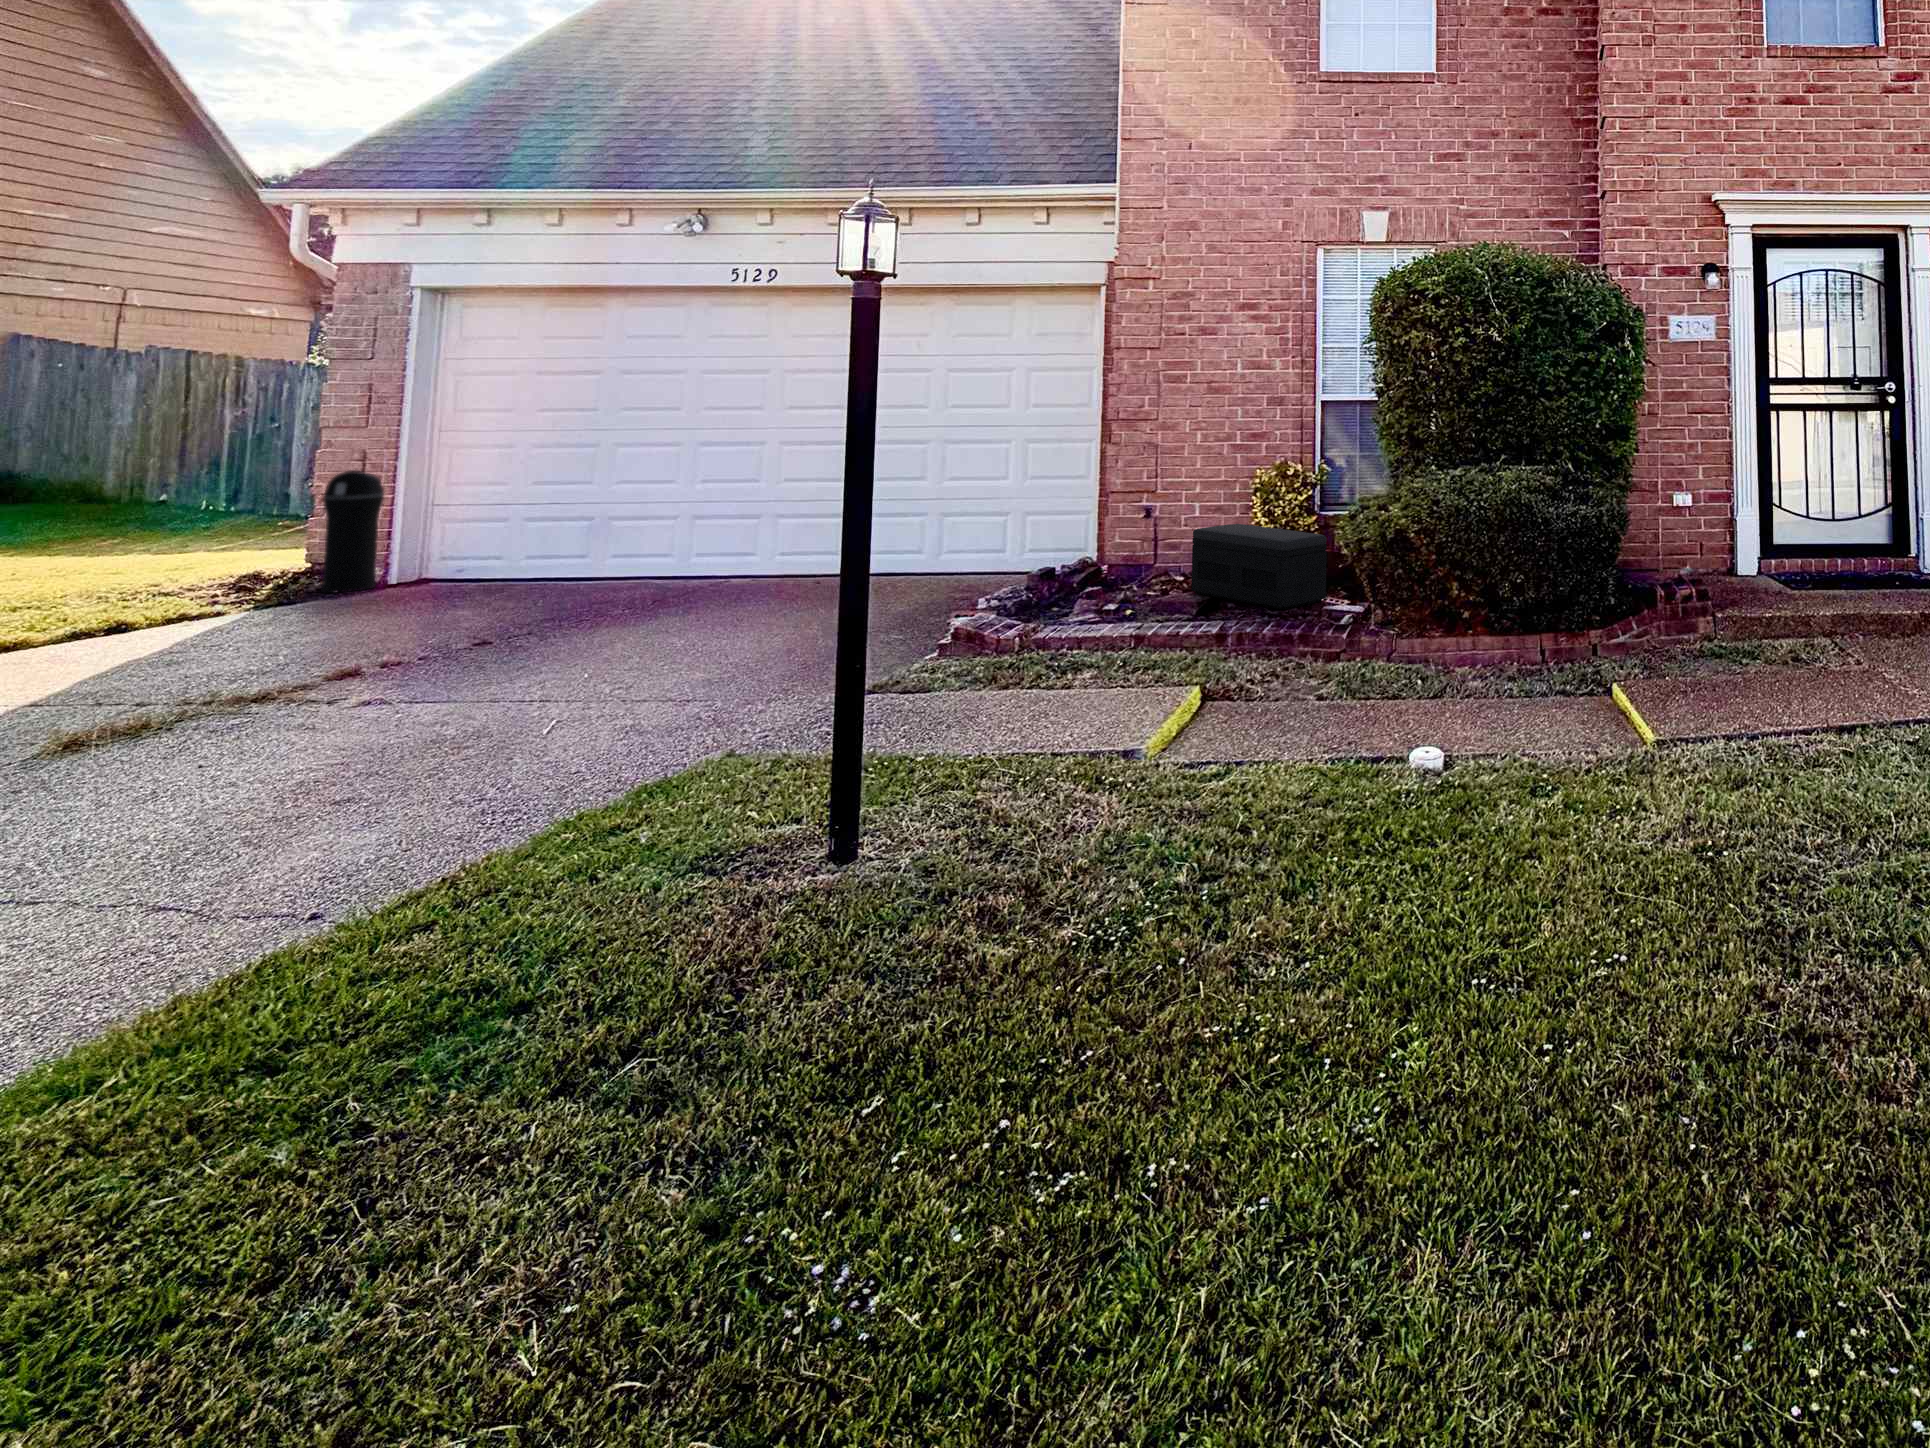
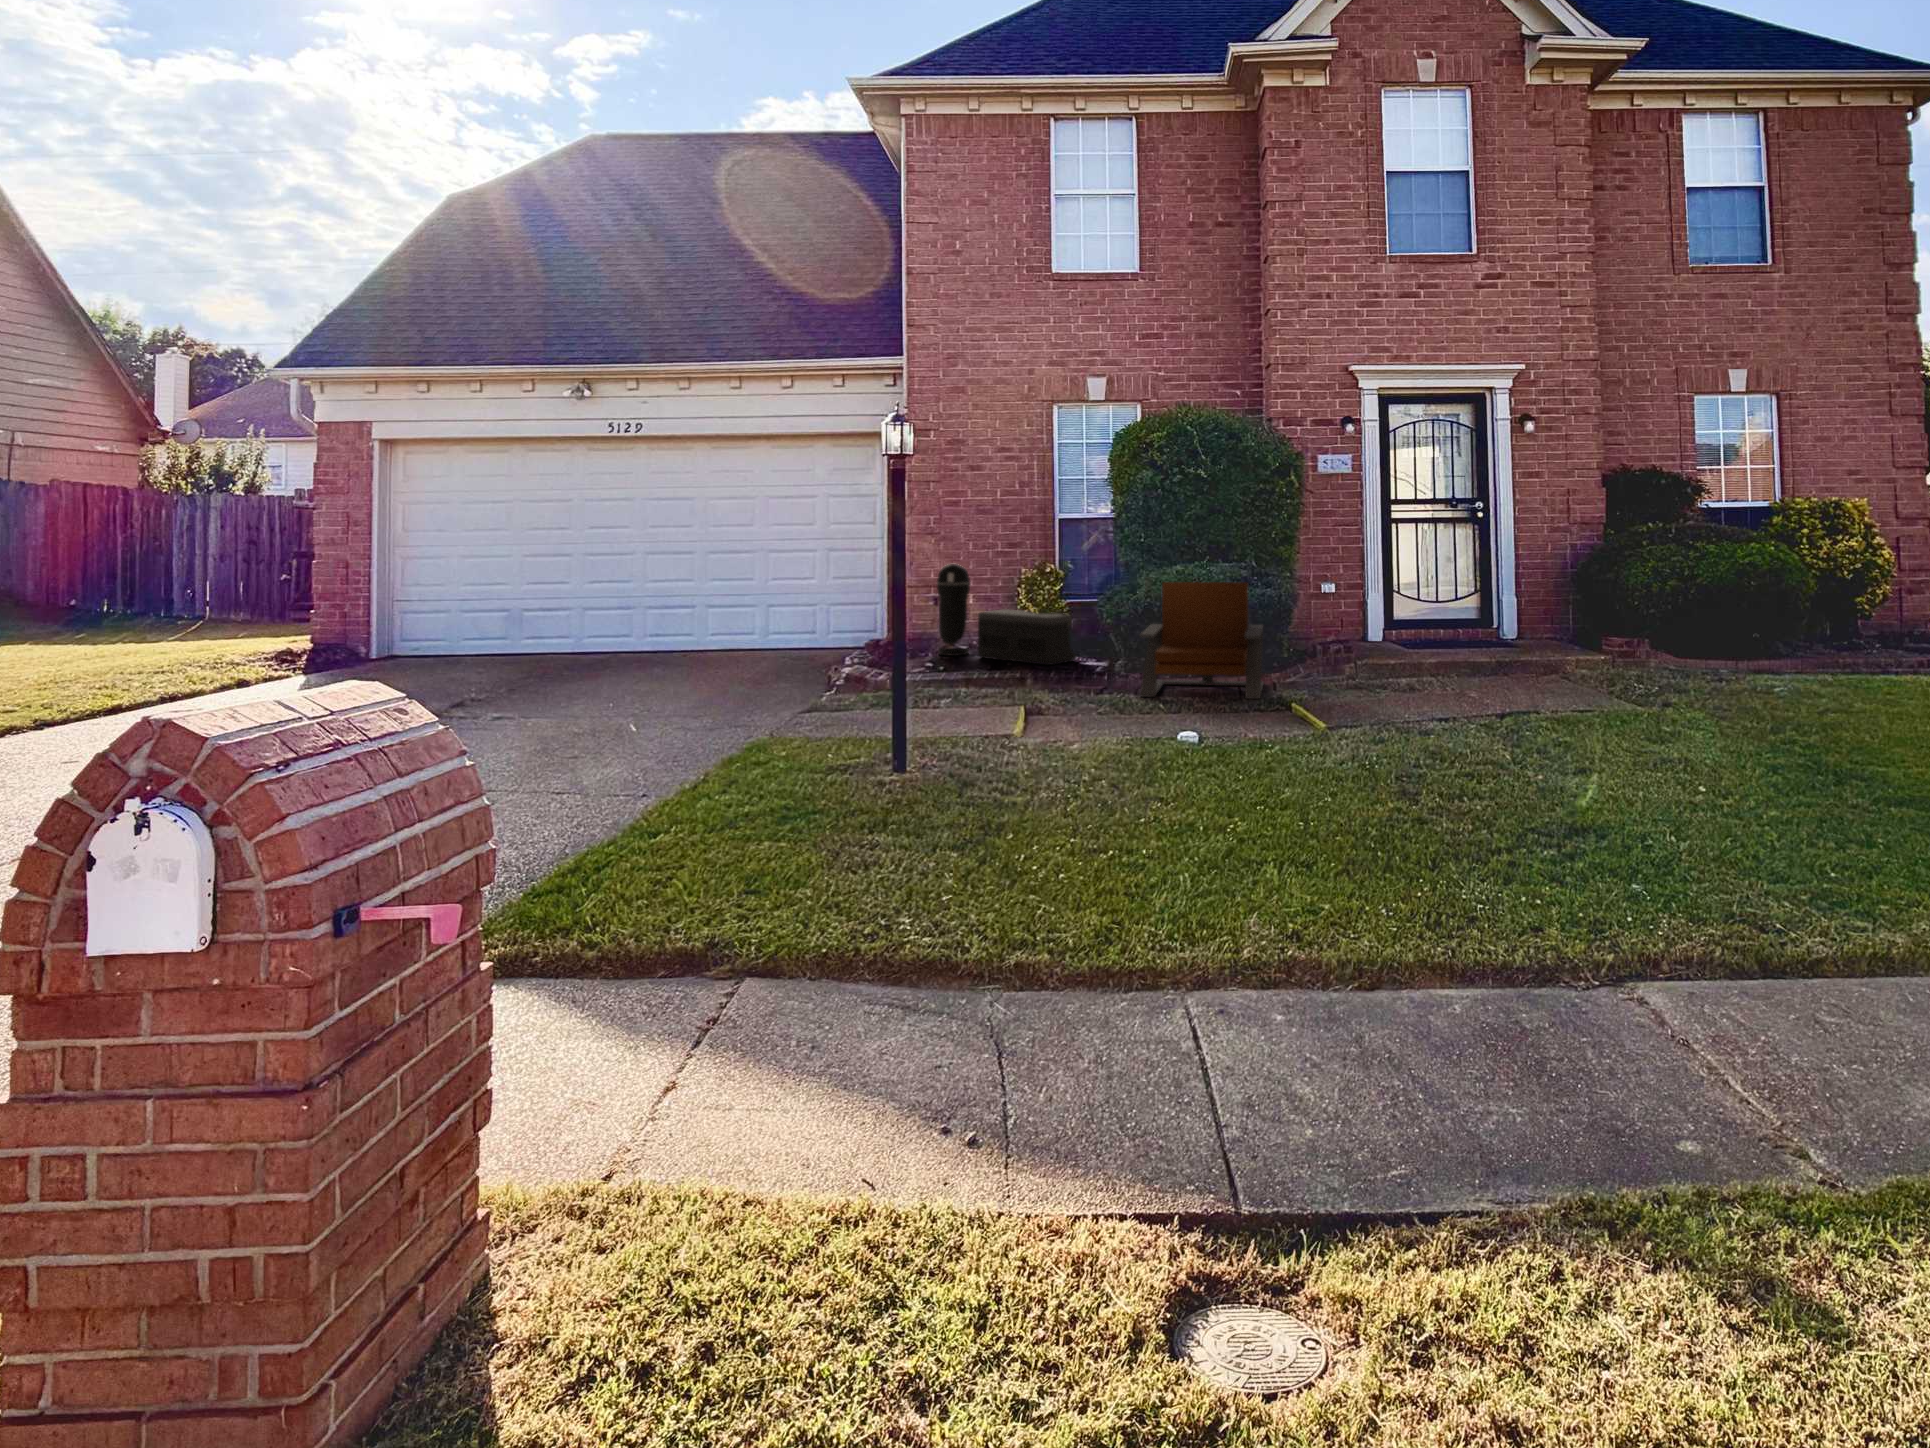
trash can: present [322,470,385,593] -> present [937,564,970,656]
lounge chair: none [1378,498,1579,691] -> present [1140,582,1264,699]

